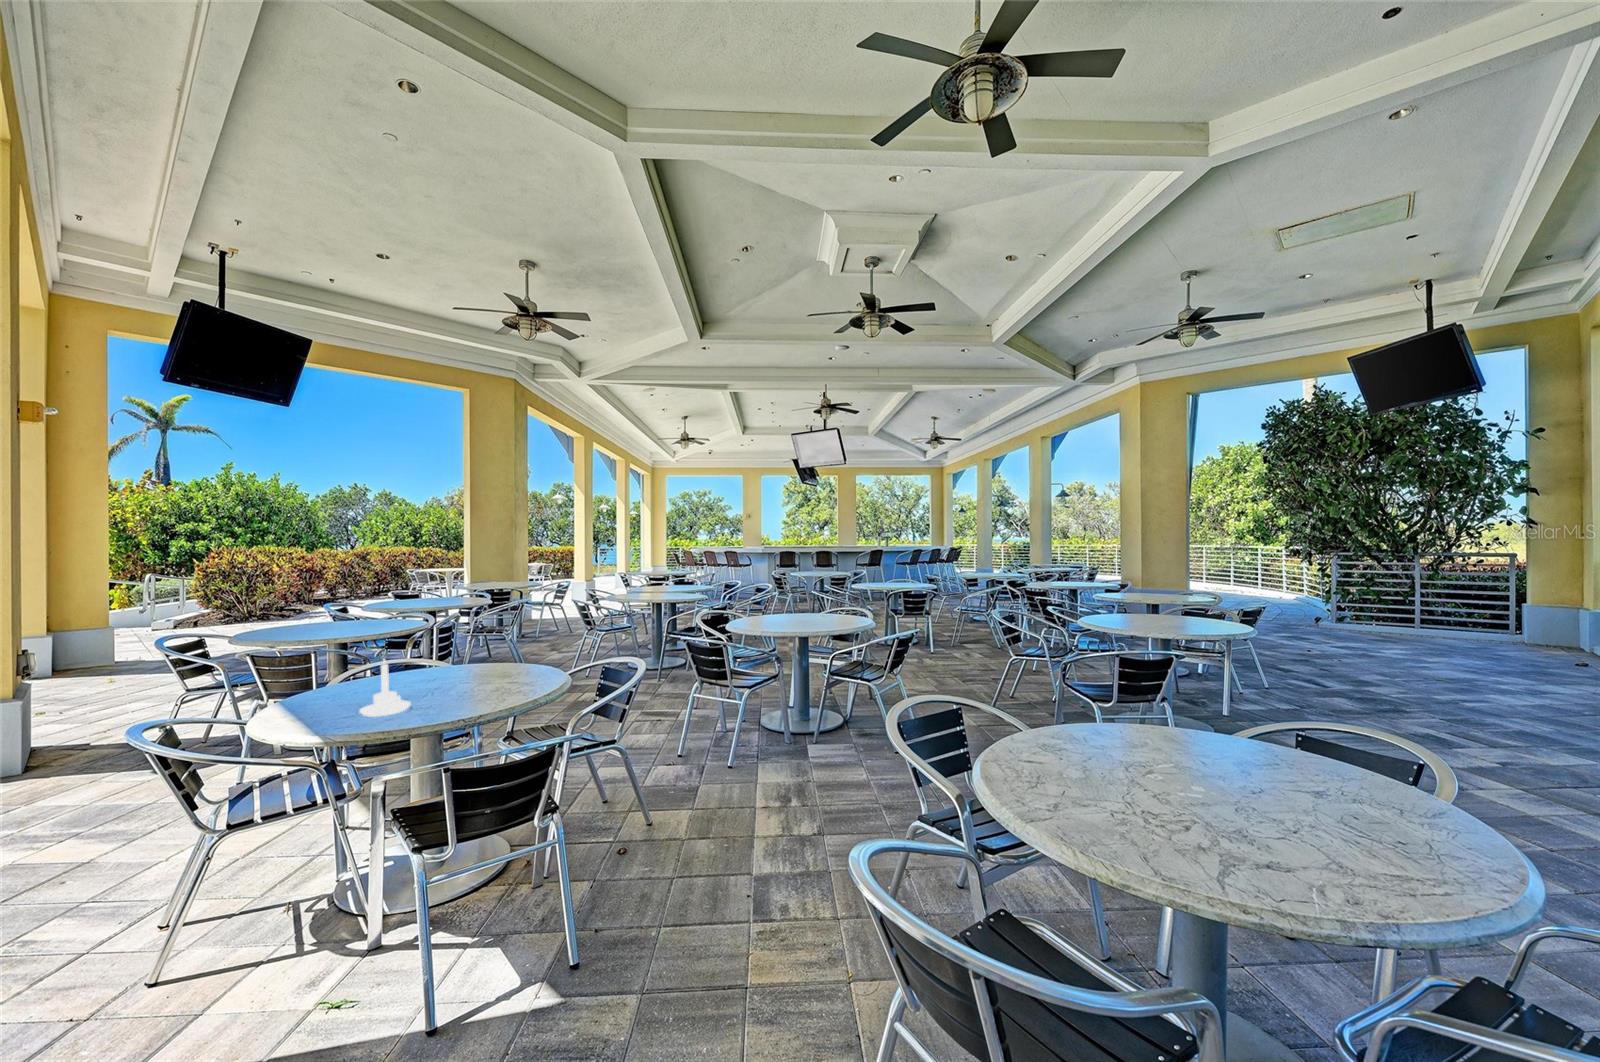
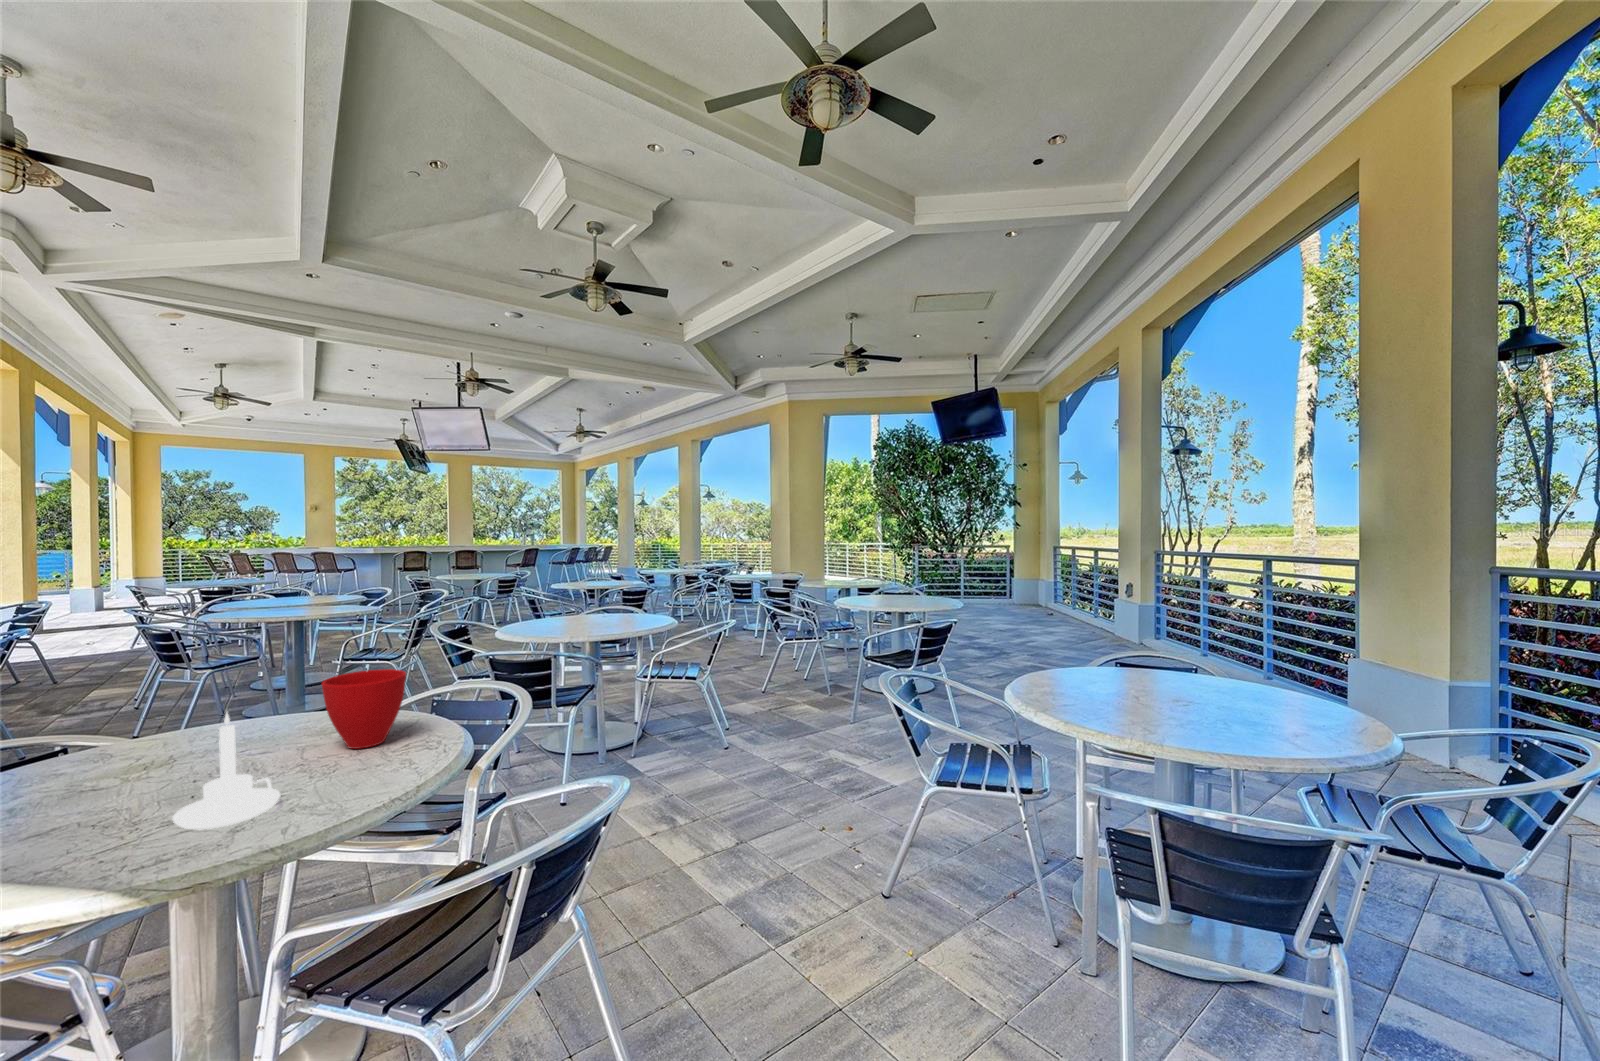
cup: none [468,642,516,690] -> present [321,669,406,749]

